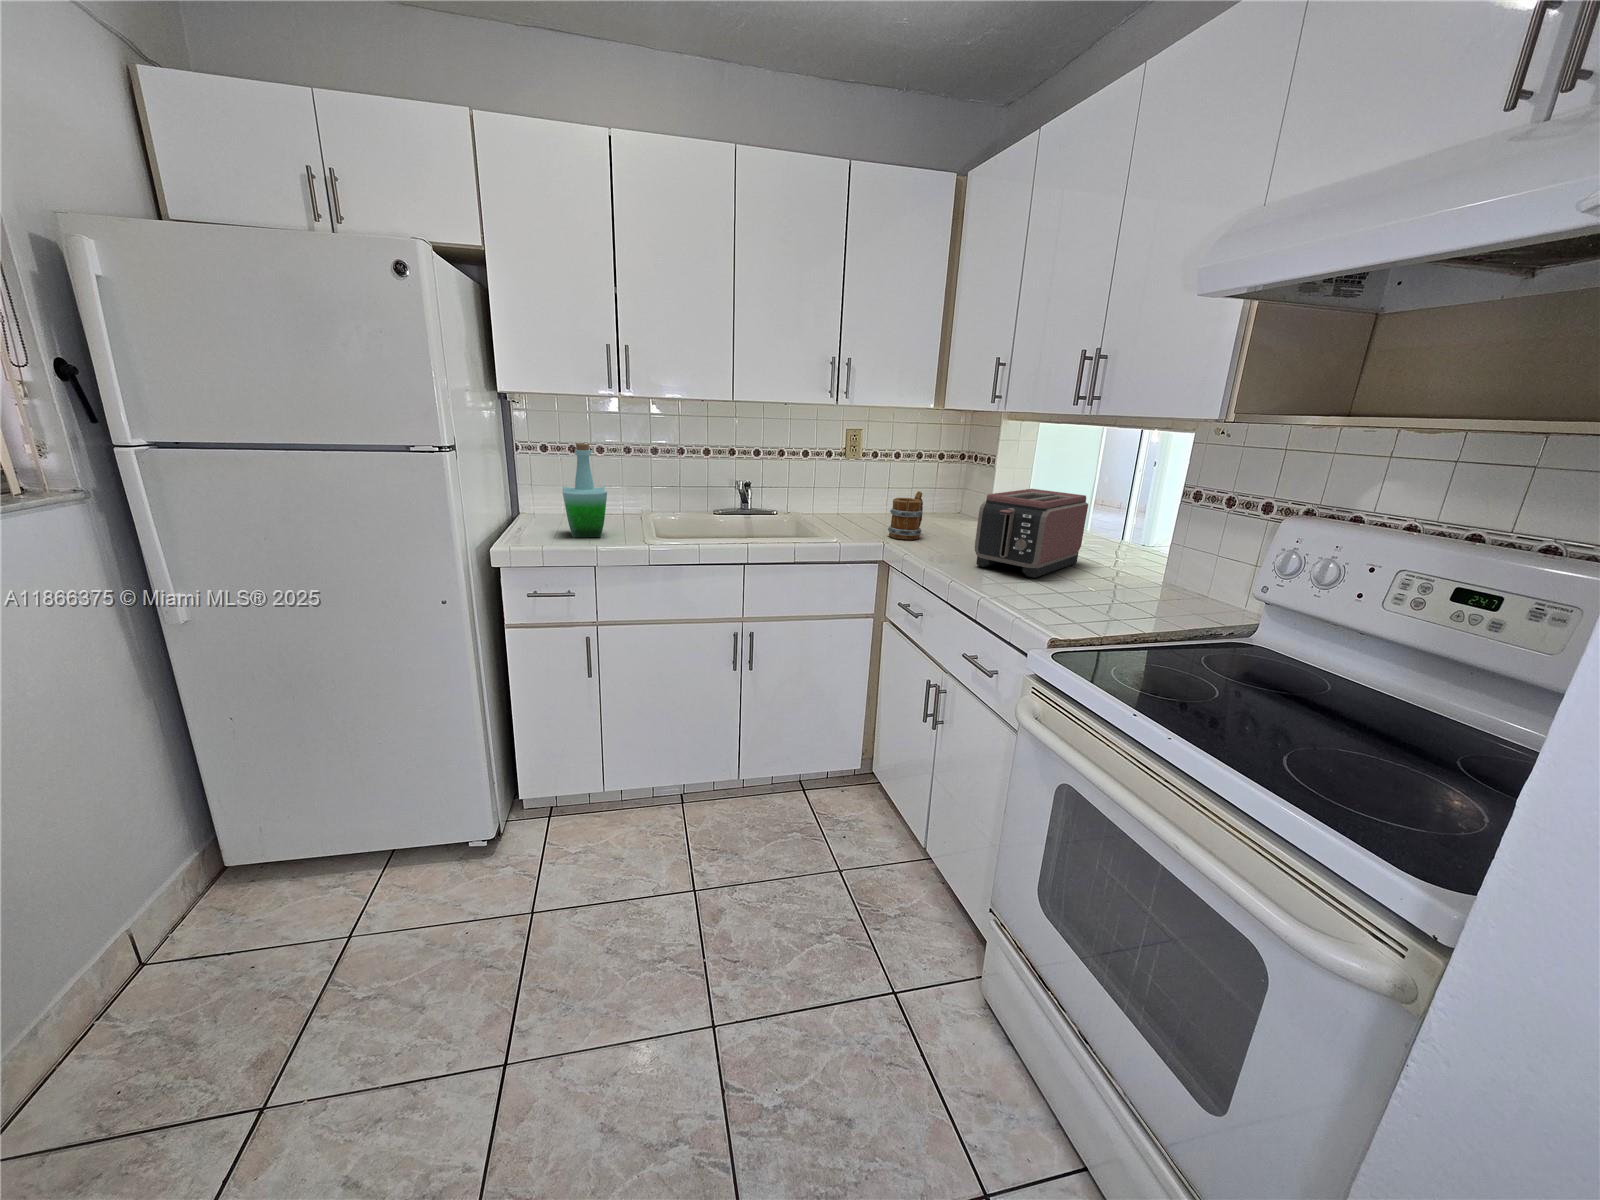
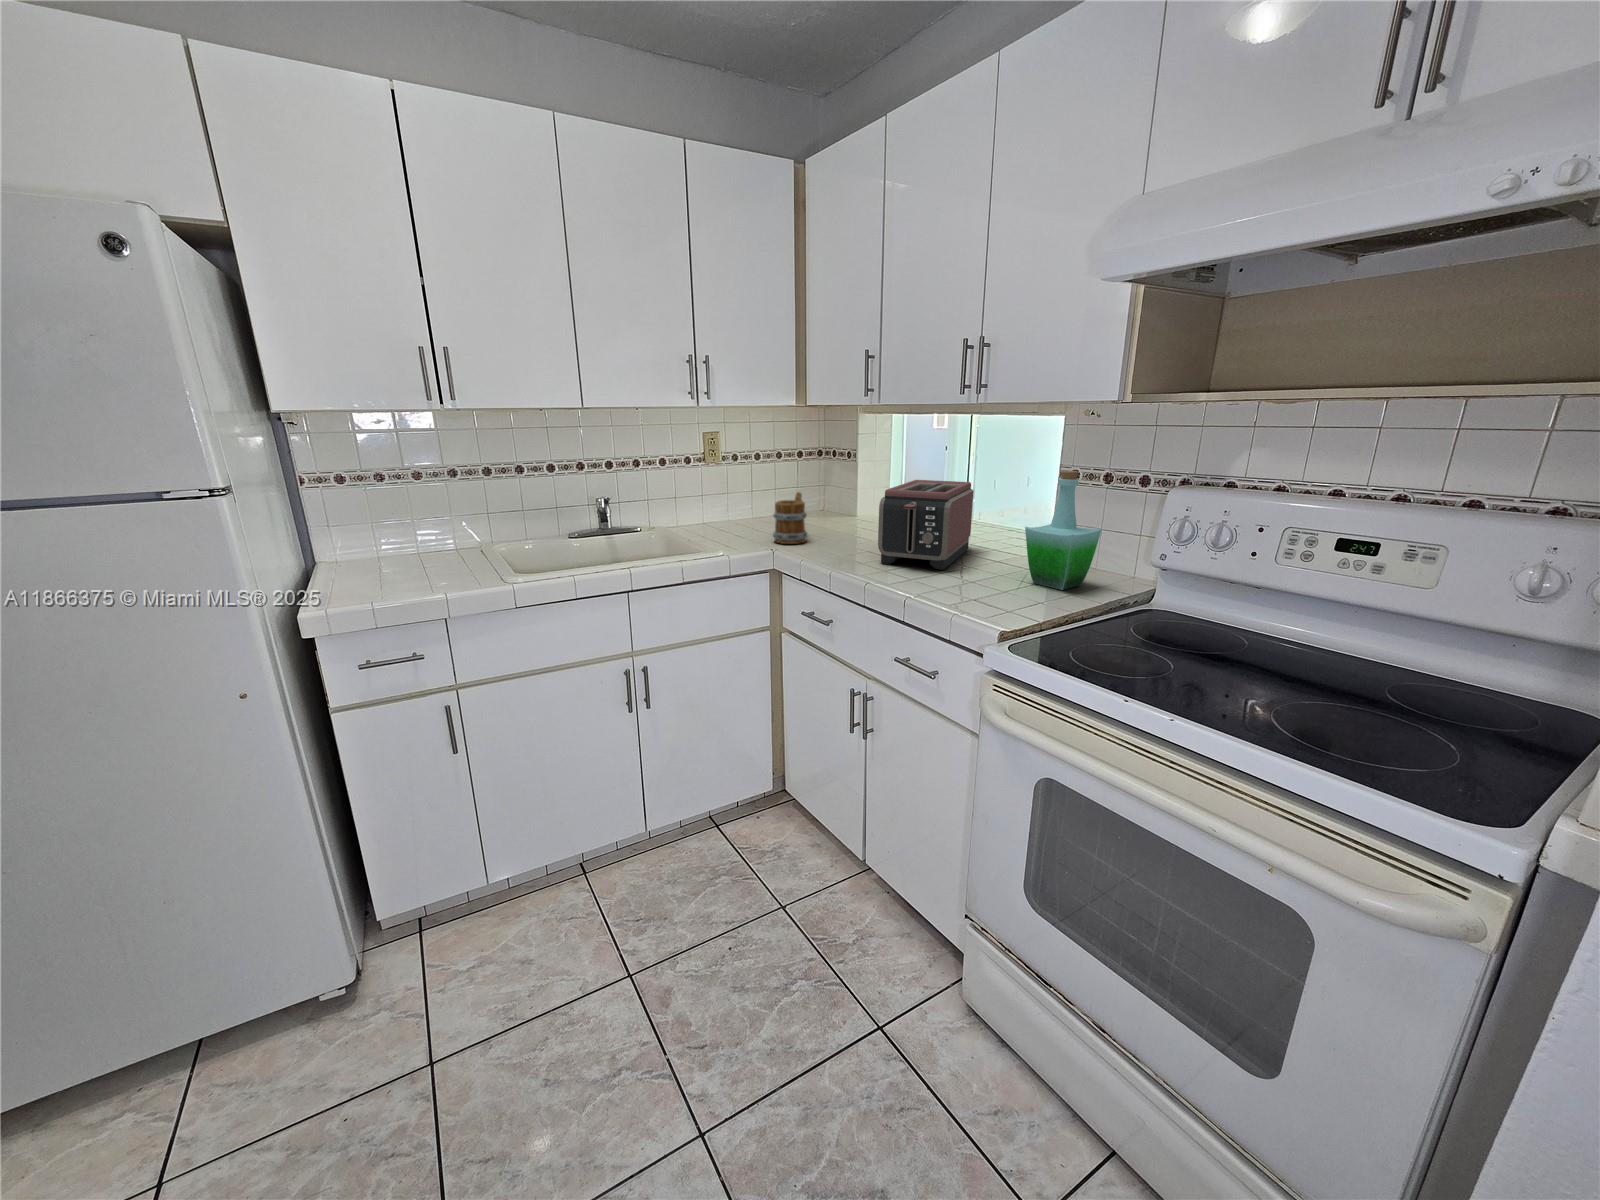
bottle: present [563,444,607,537] -> present [1025,471,1102,590]

